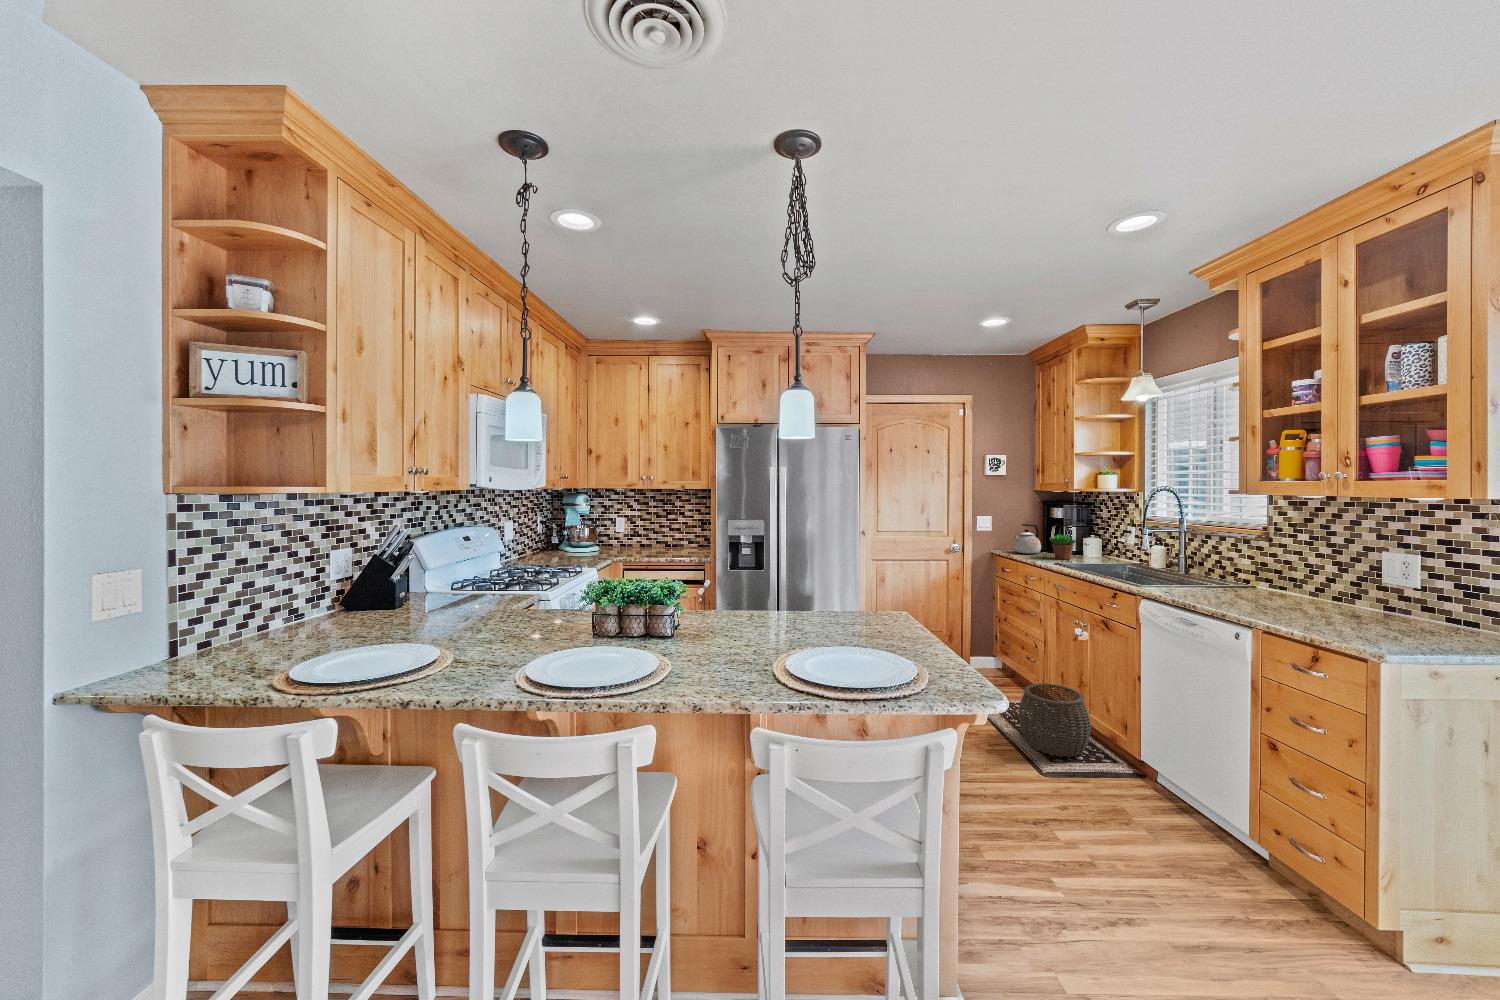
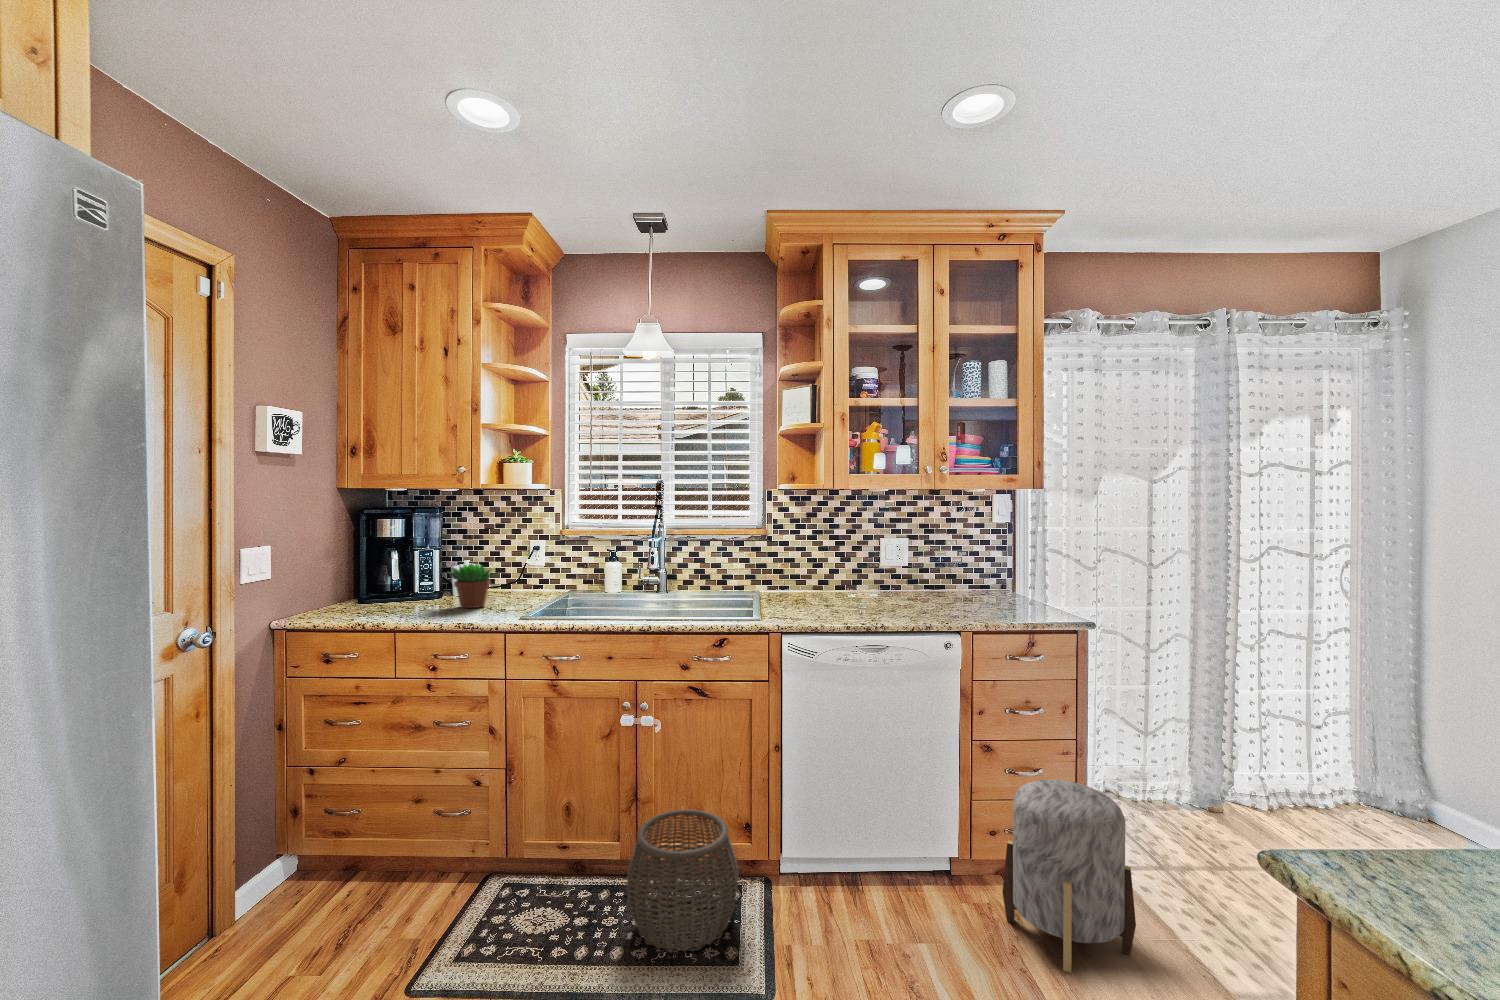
kettle: present [1013,524,1041,554] -> none [354,552,411,612]
stool: none [1158,773,1306,961] -> present [1002,780,1136,973]

